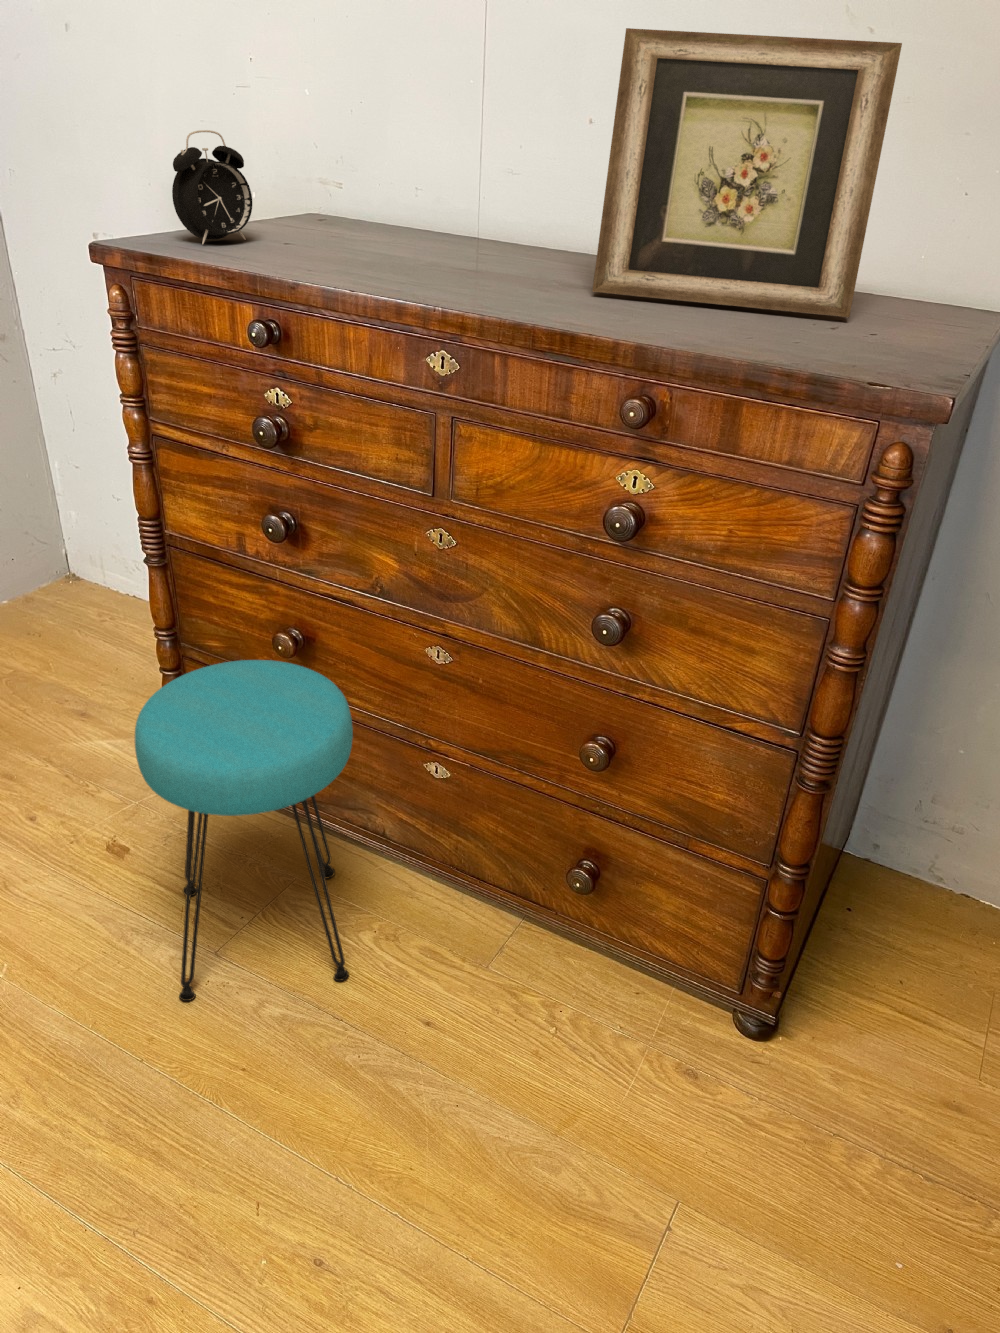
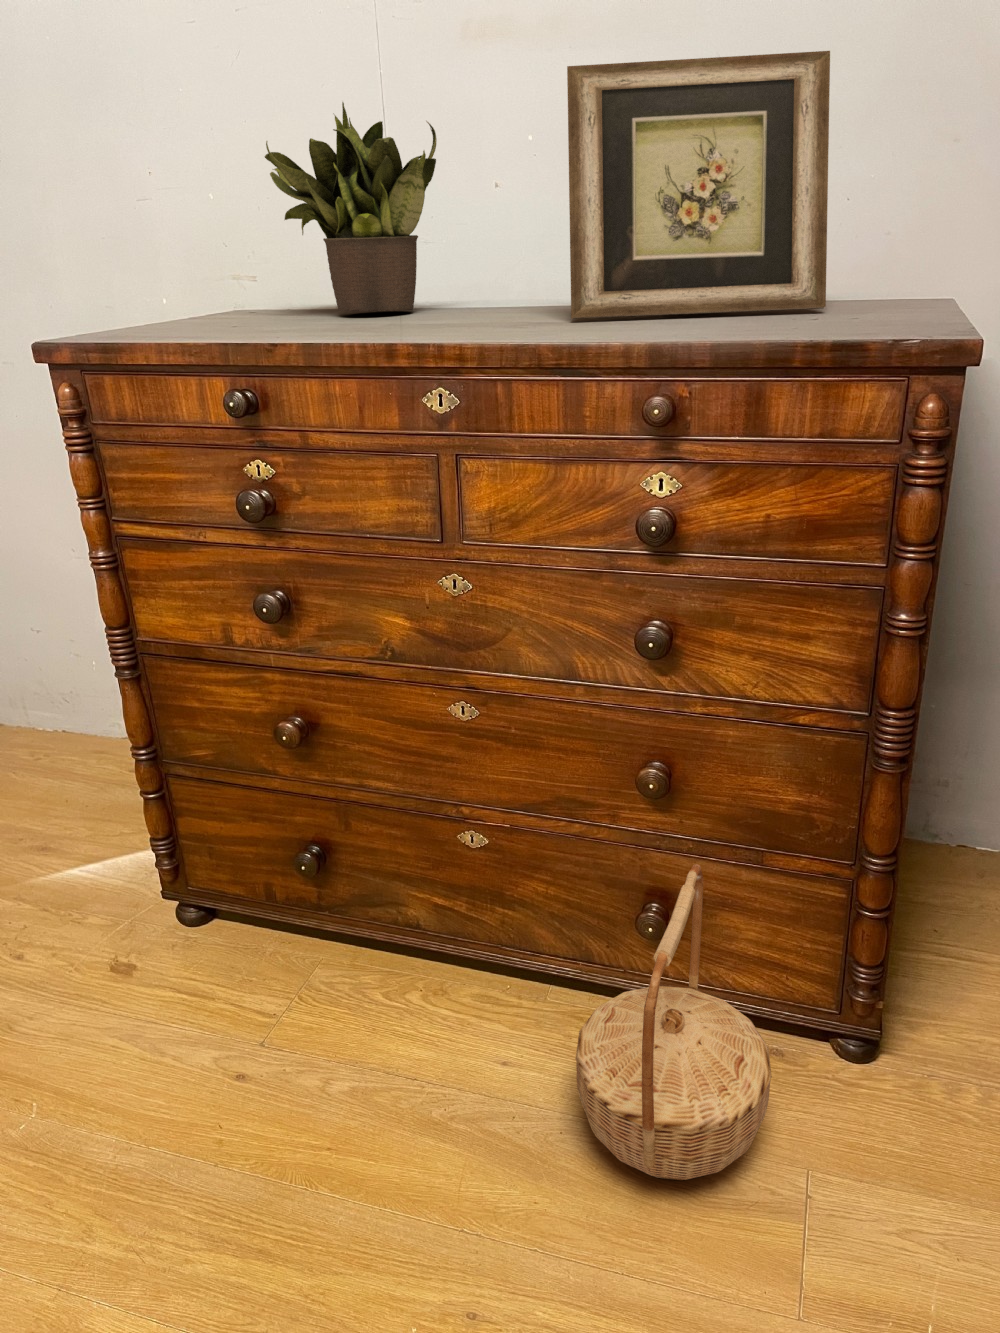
potted plant: none [332,25,507,248] -> present [265,102,437,311]
alarm clock: present [172,130,252,244] -> none [113,219,197,332]
stool: present [134,660,353,1001] -> none [154,749,417,1148]
basket: none [477,839,654,1113] -> present [576,864,771,1180]

